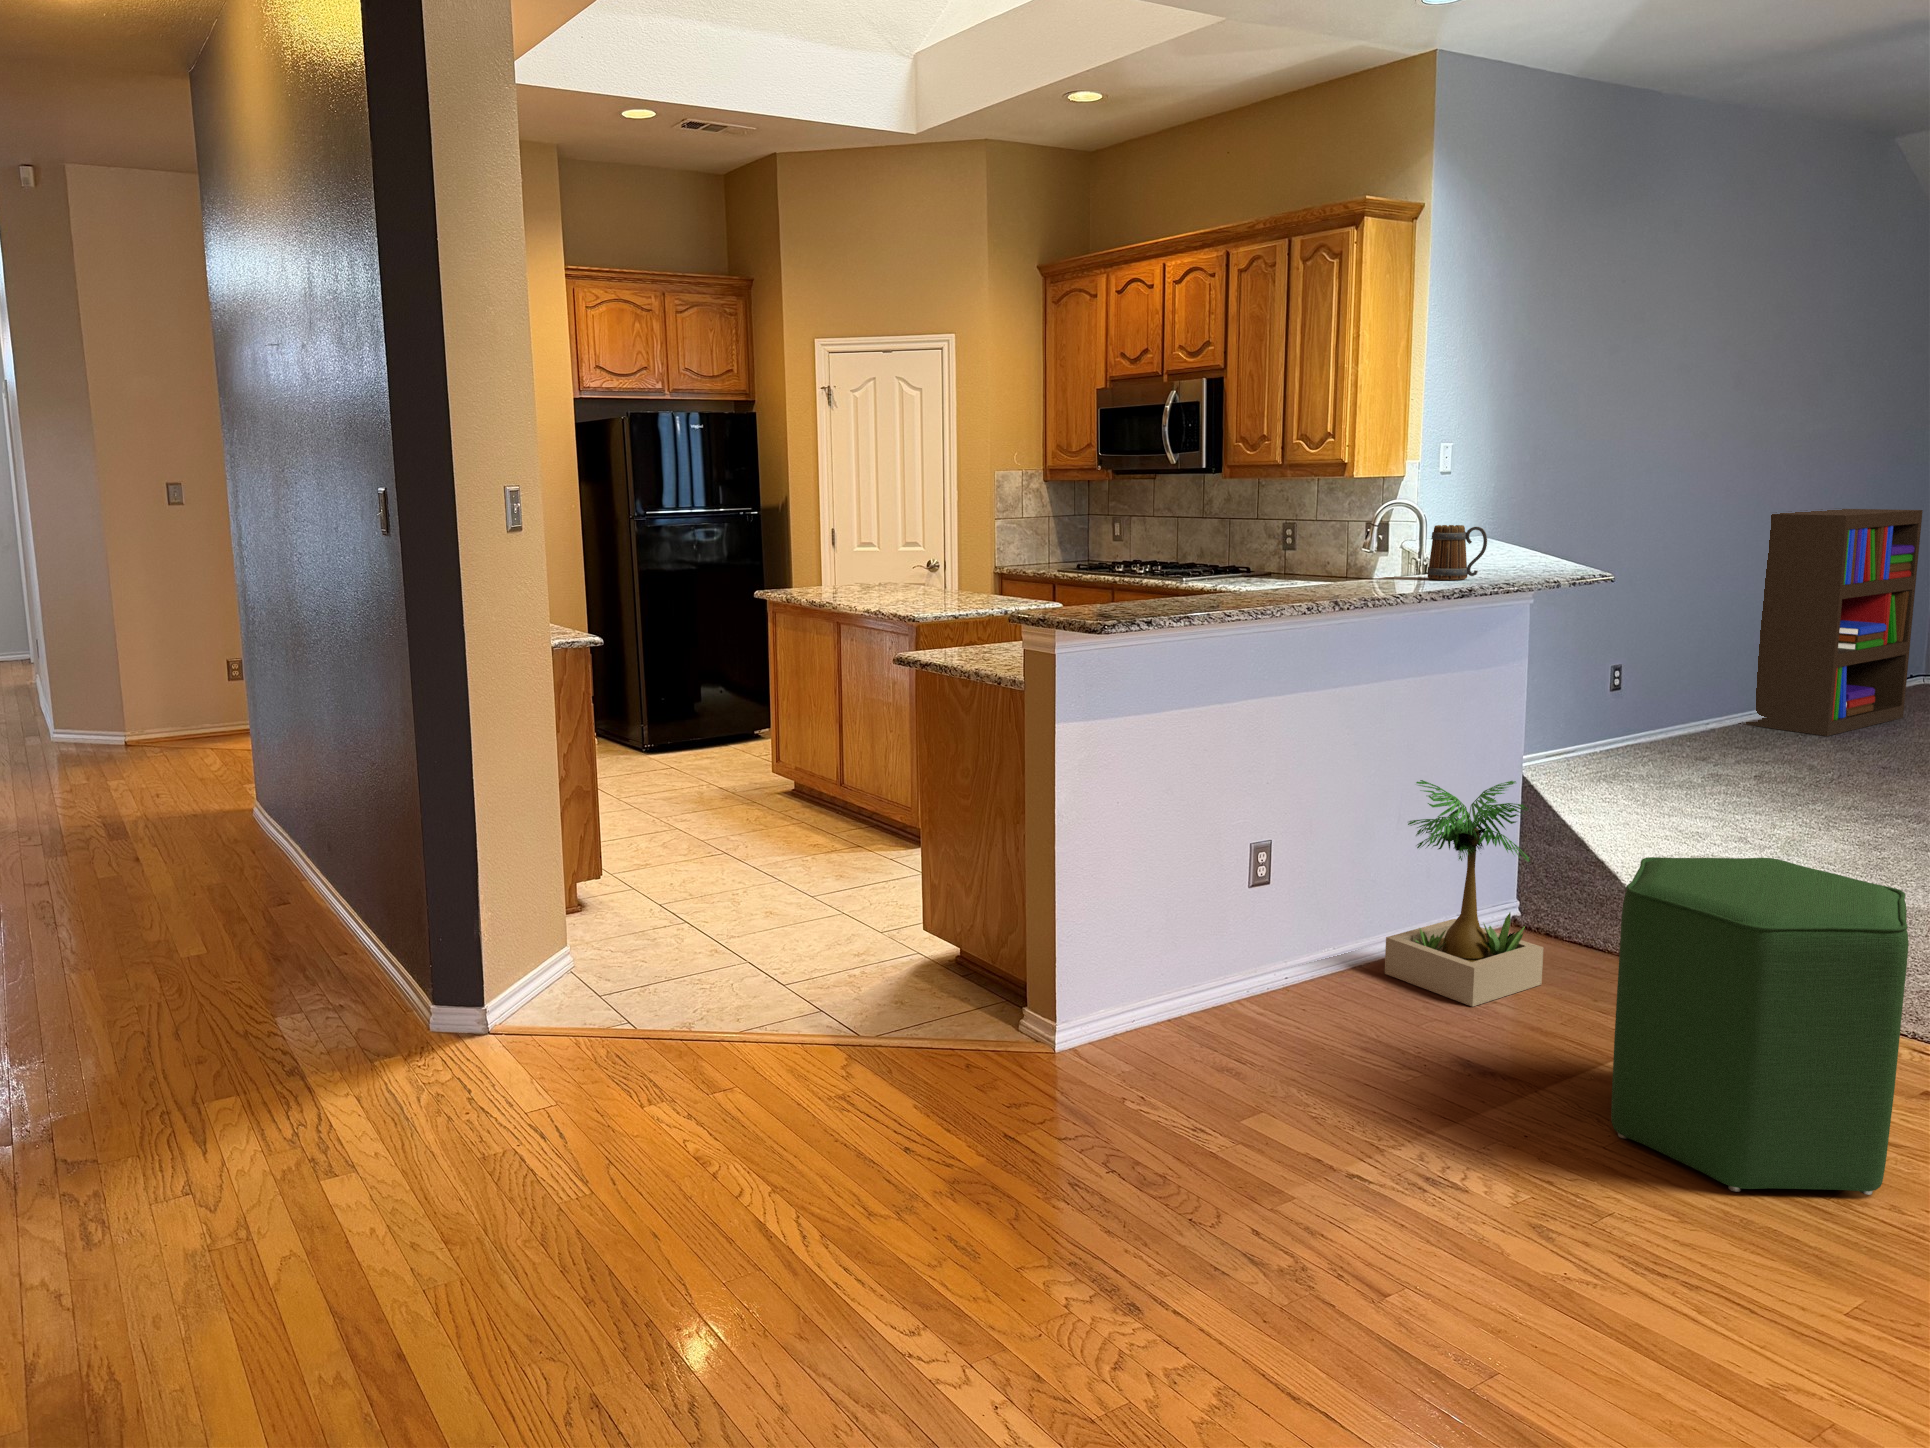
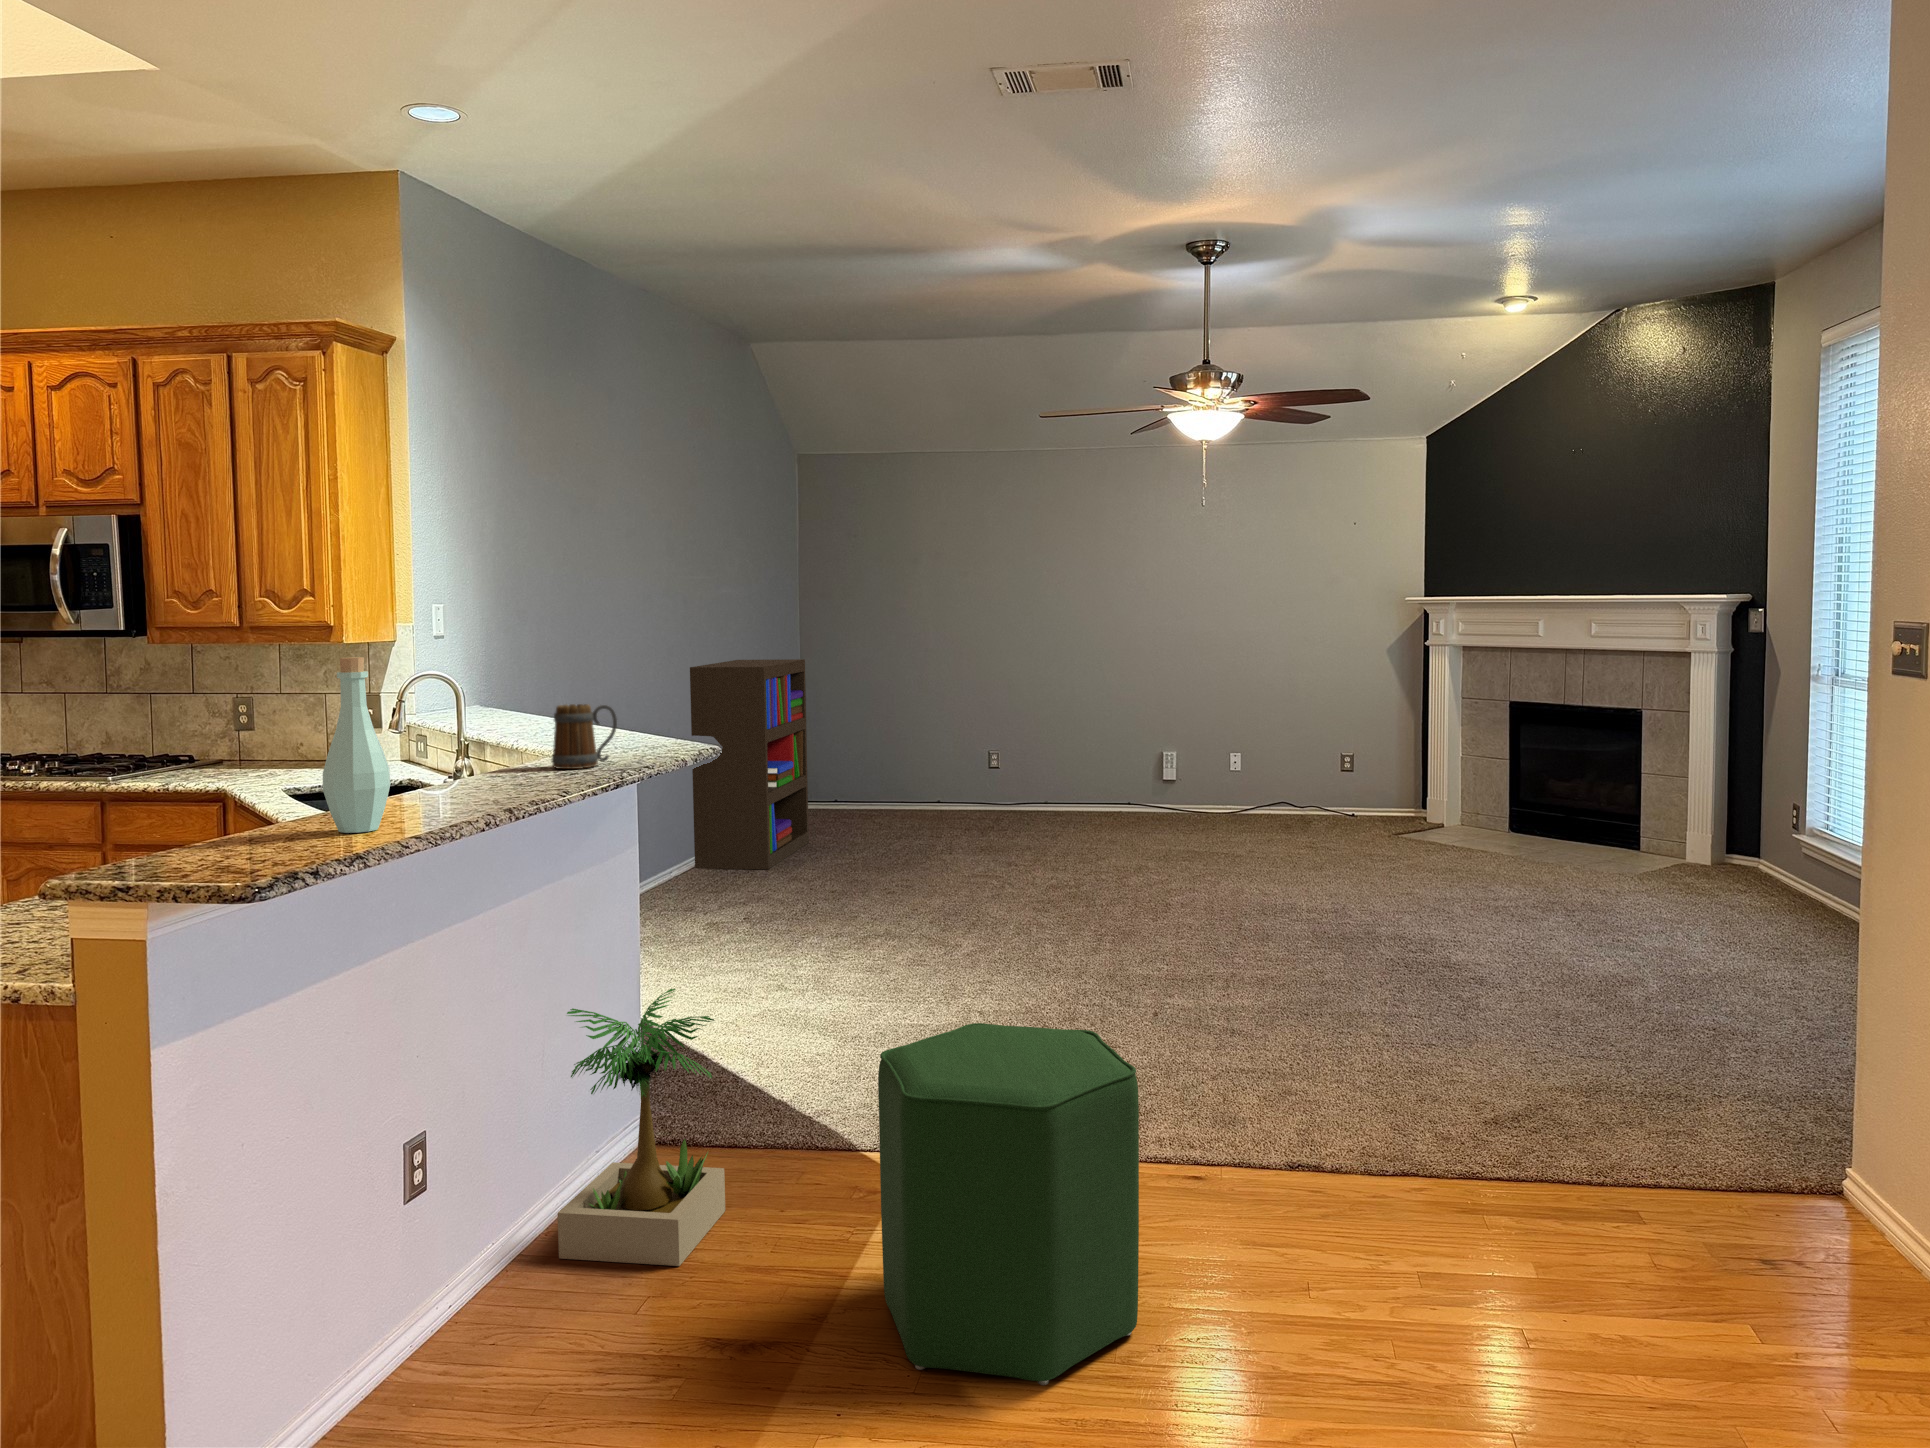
bottle: none [1193,474,1239,602] -> present [323,657,391,833]

